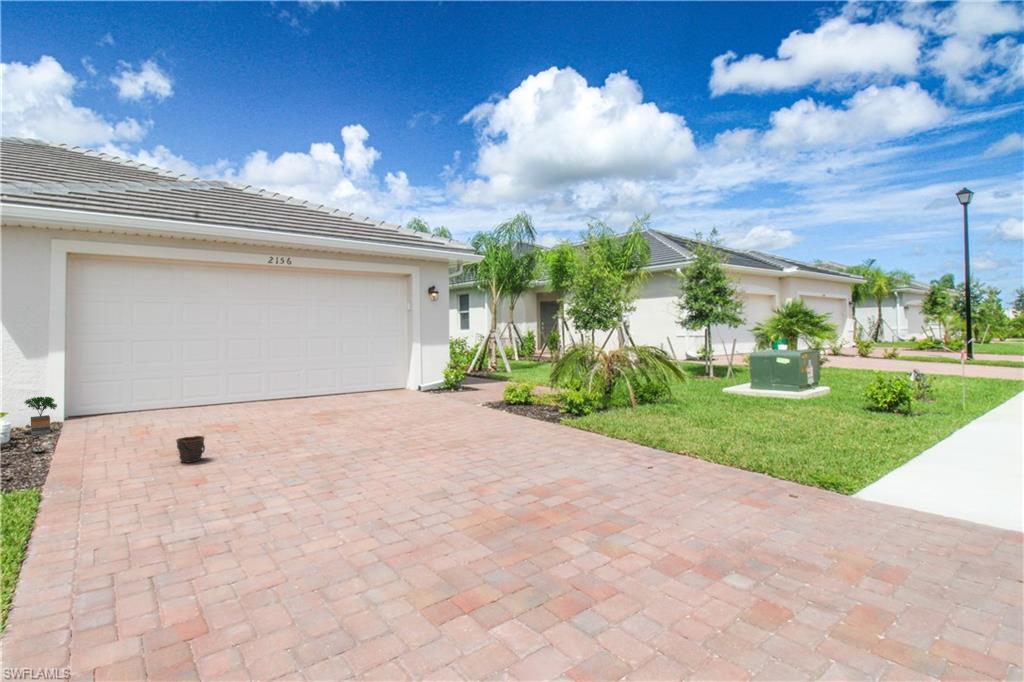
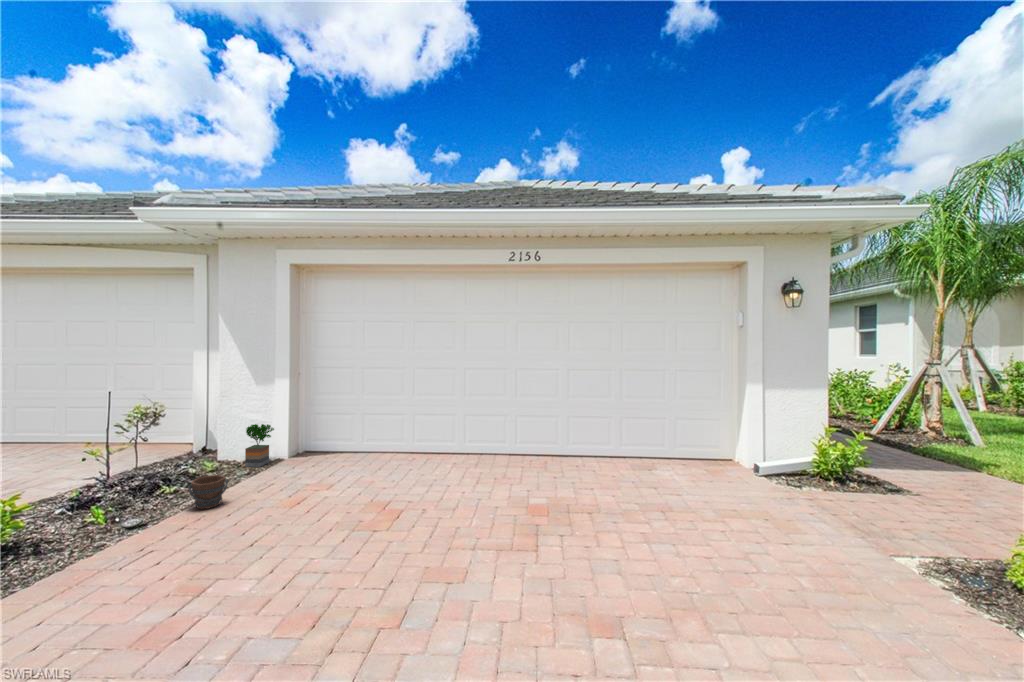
bucket: present [176,436,205,463] -> present [188,475,228,509]

